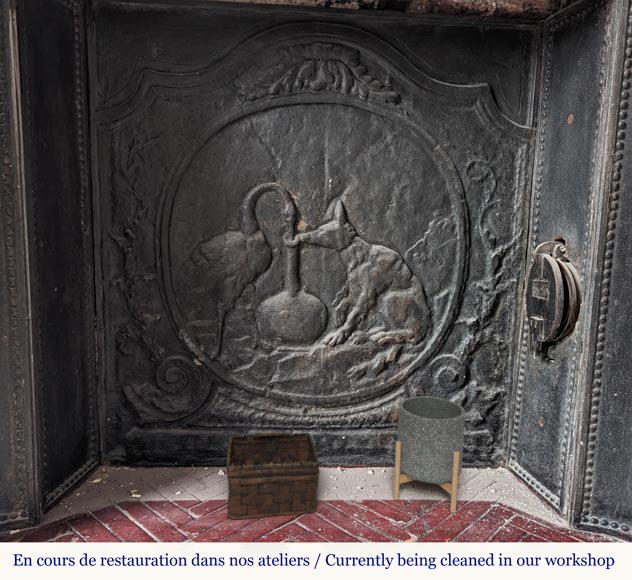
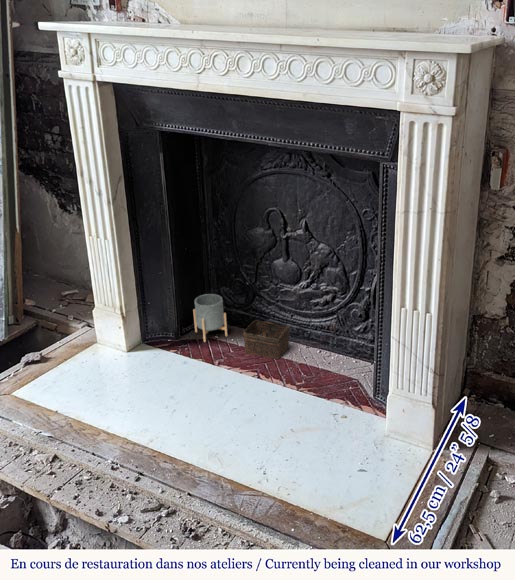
planter: present [393,396,465,513] -> present [193,294,227,342]

